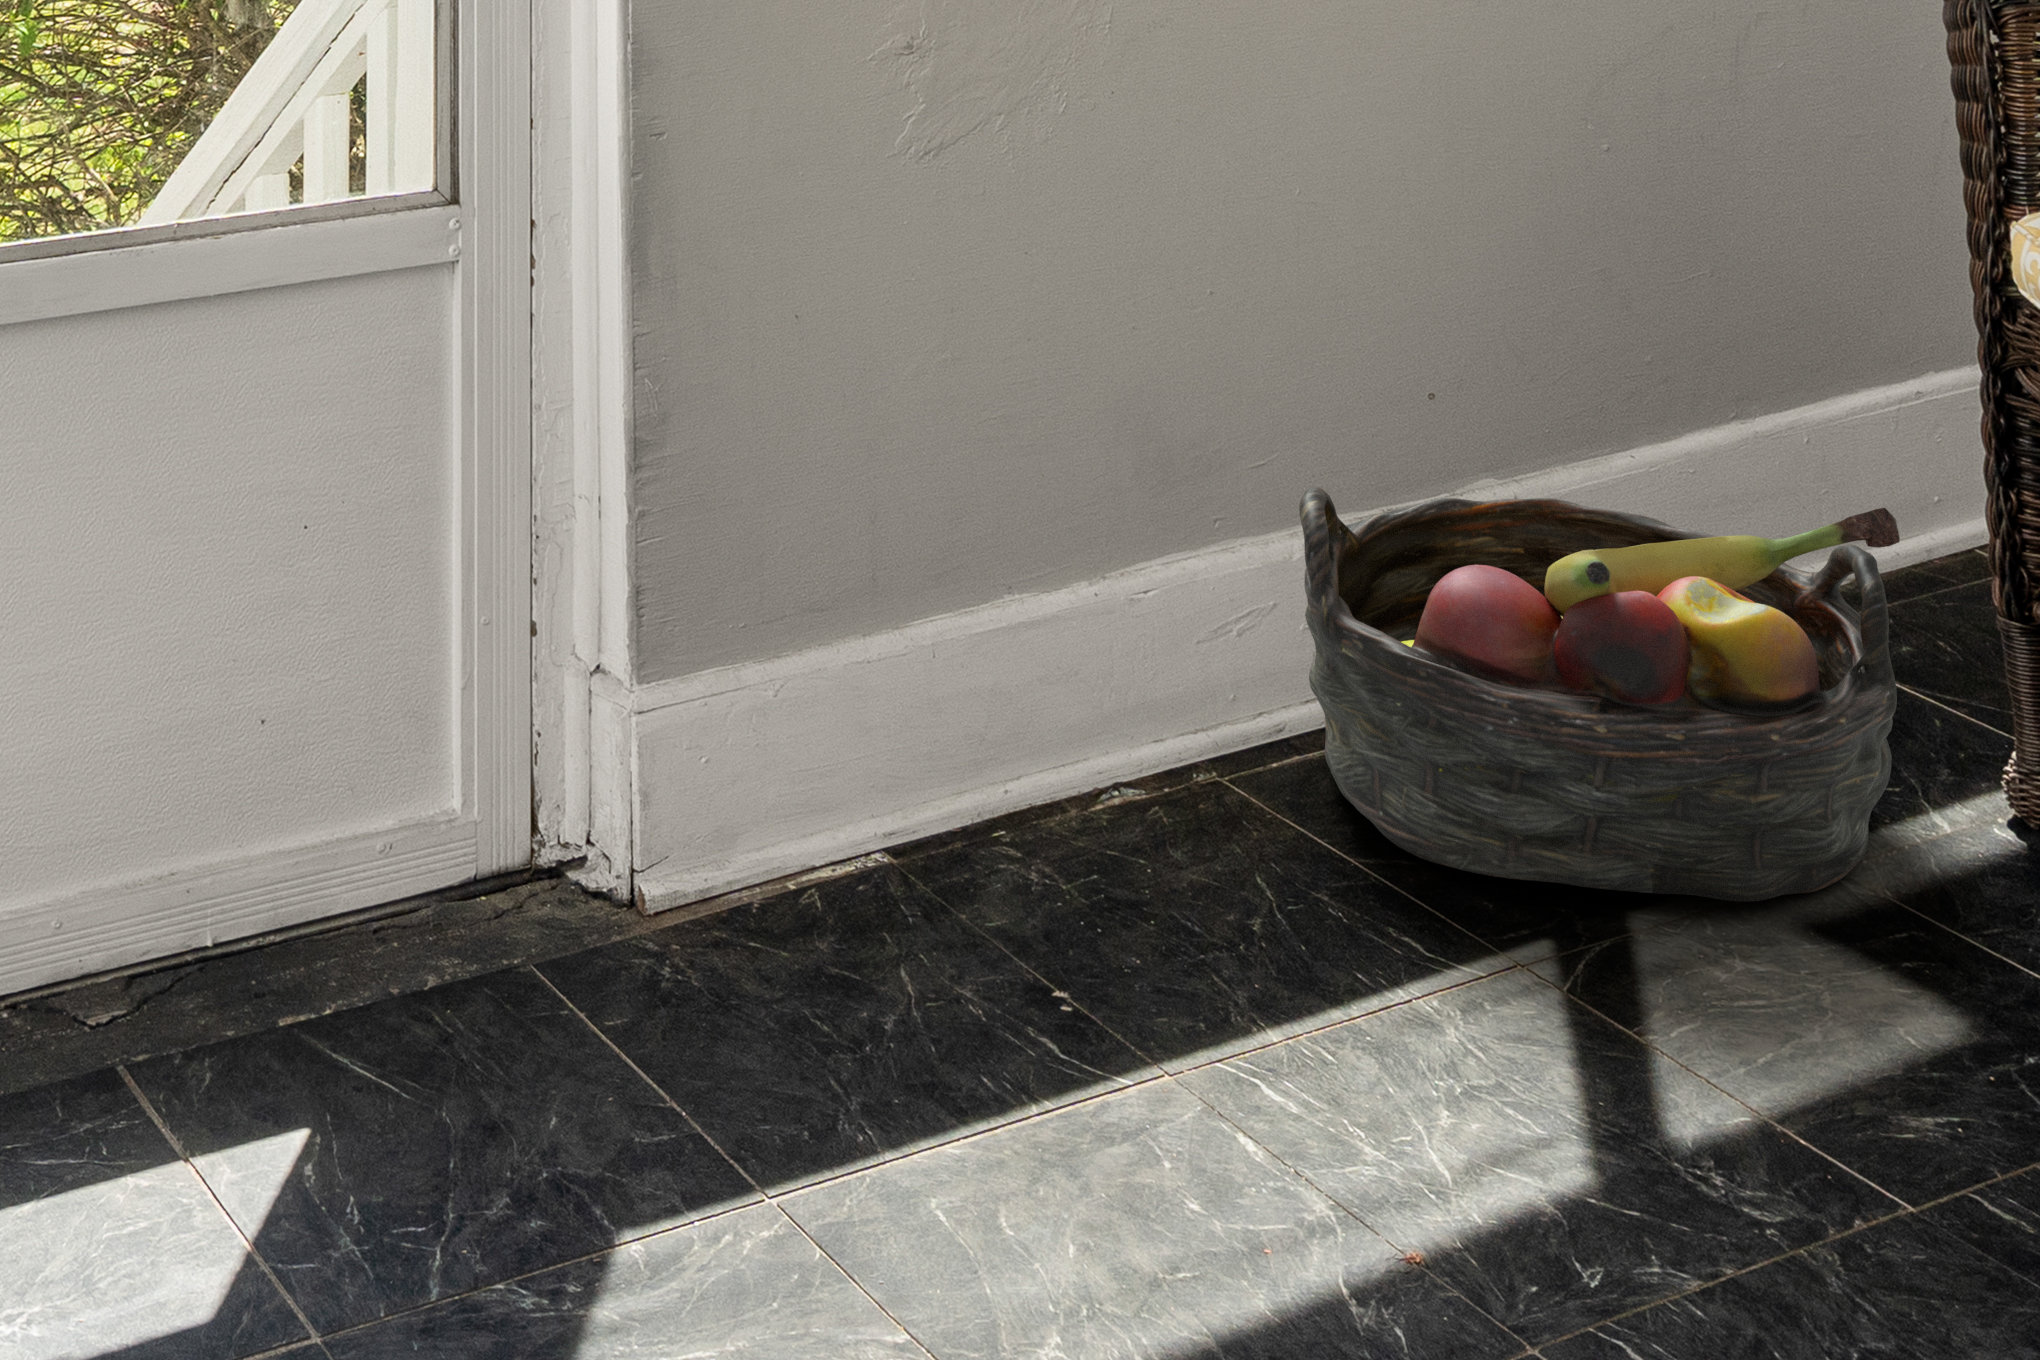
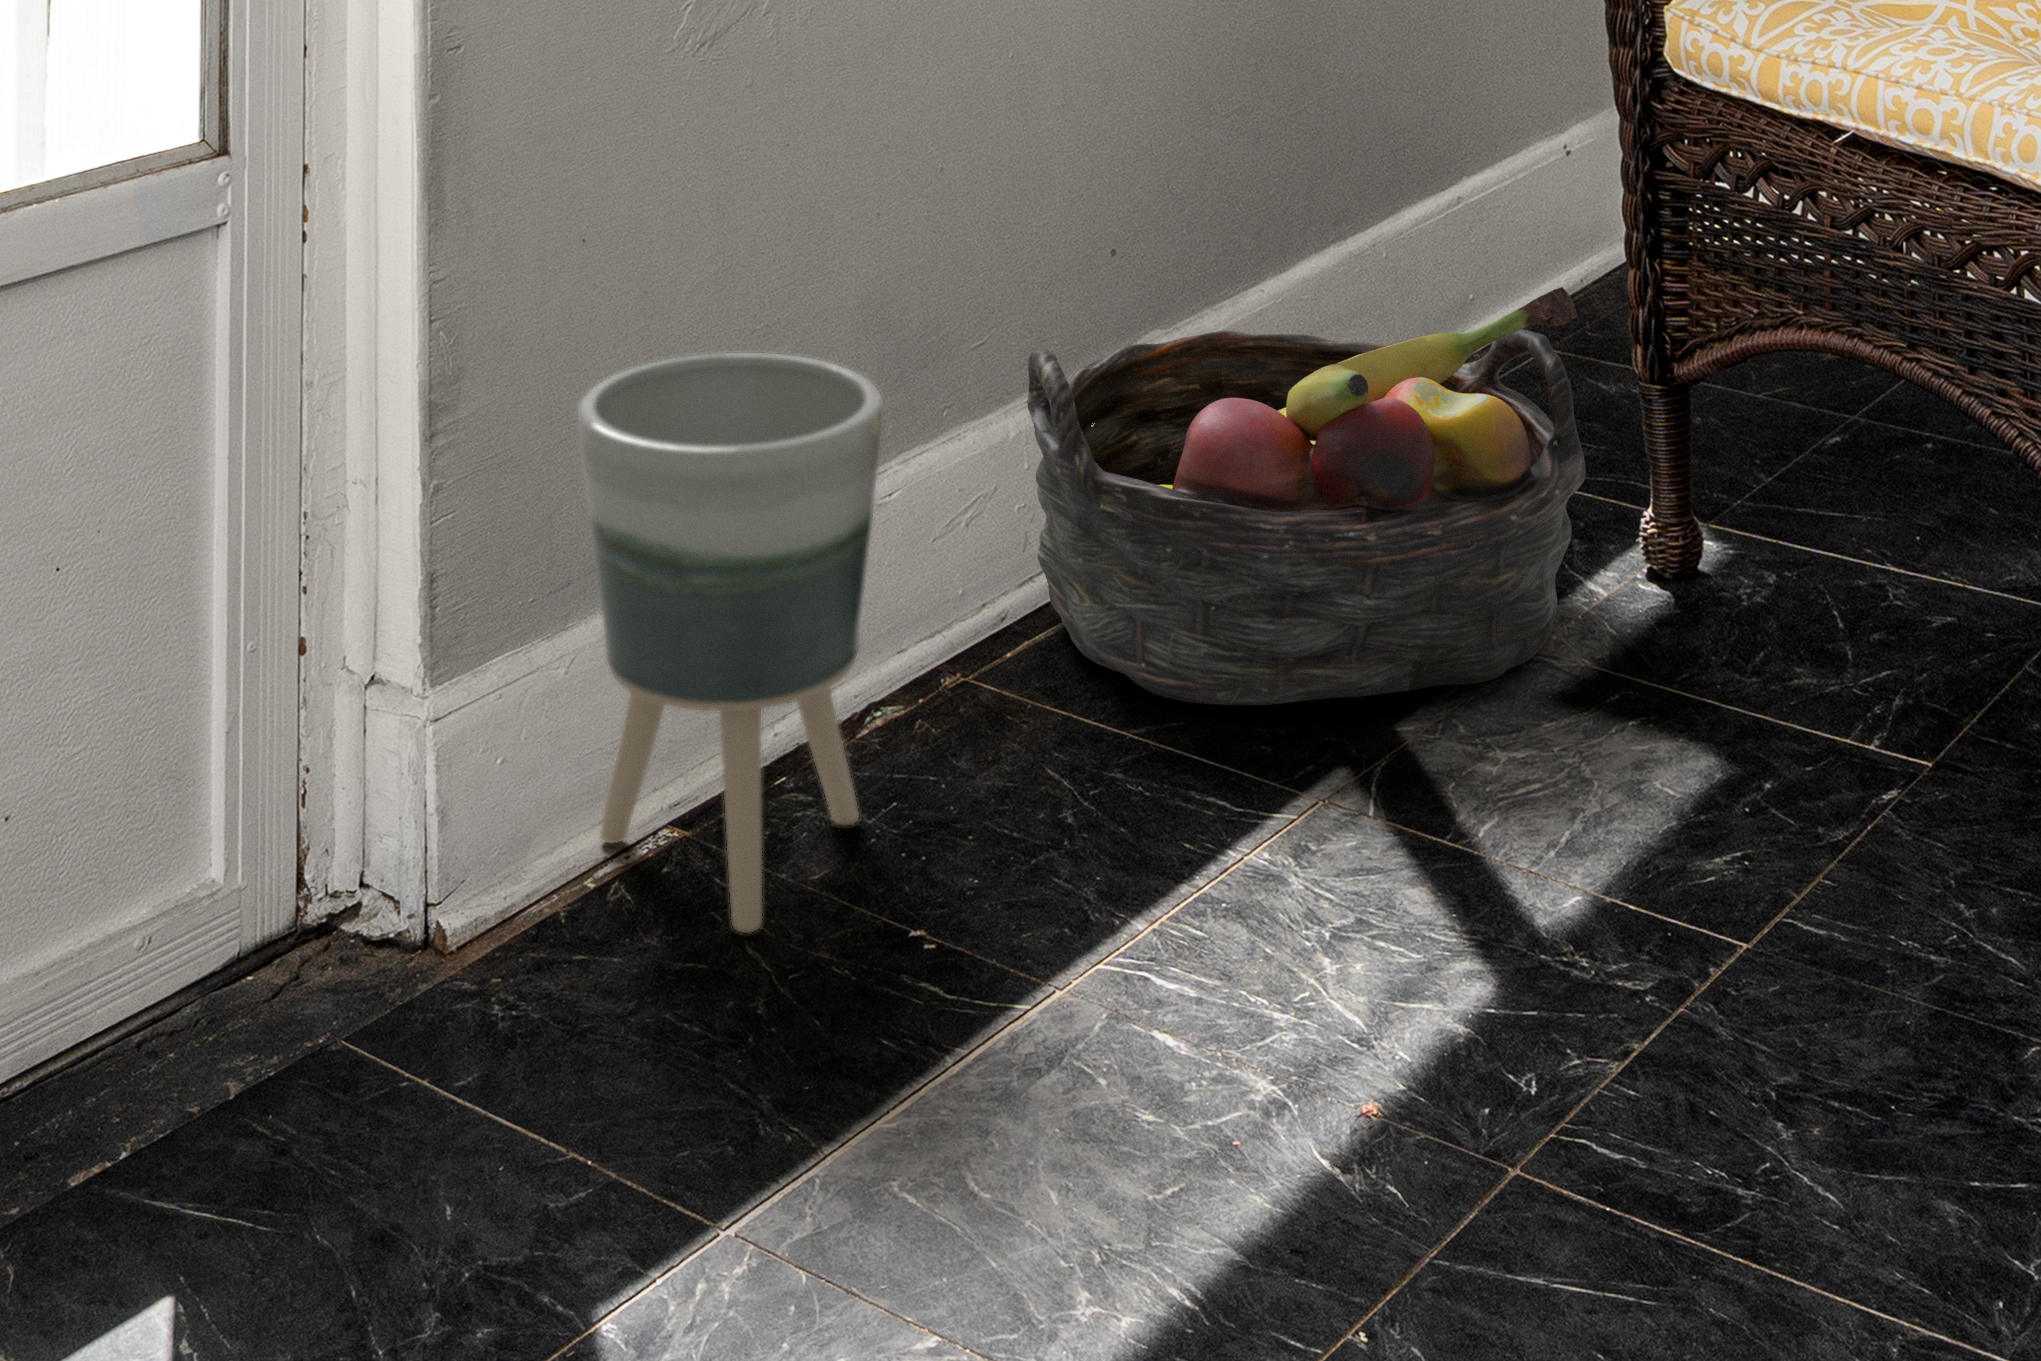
planter: none [769,442,1052,976] -> present [578,353,883,933]

